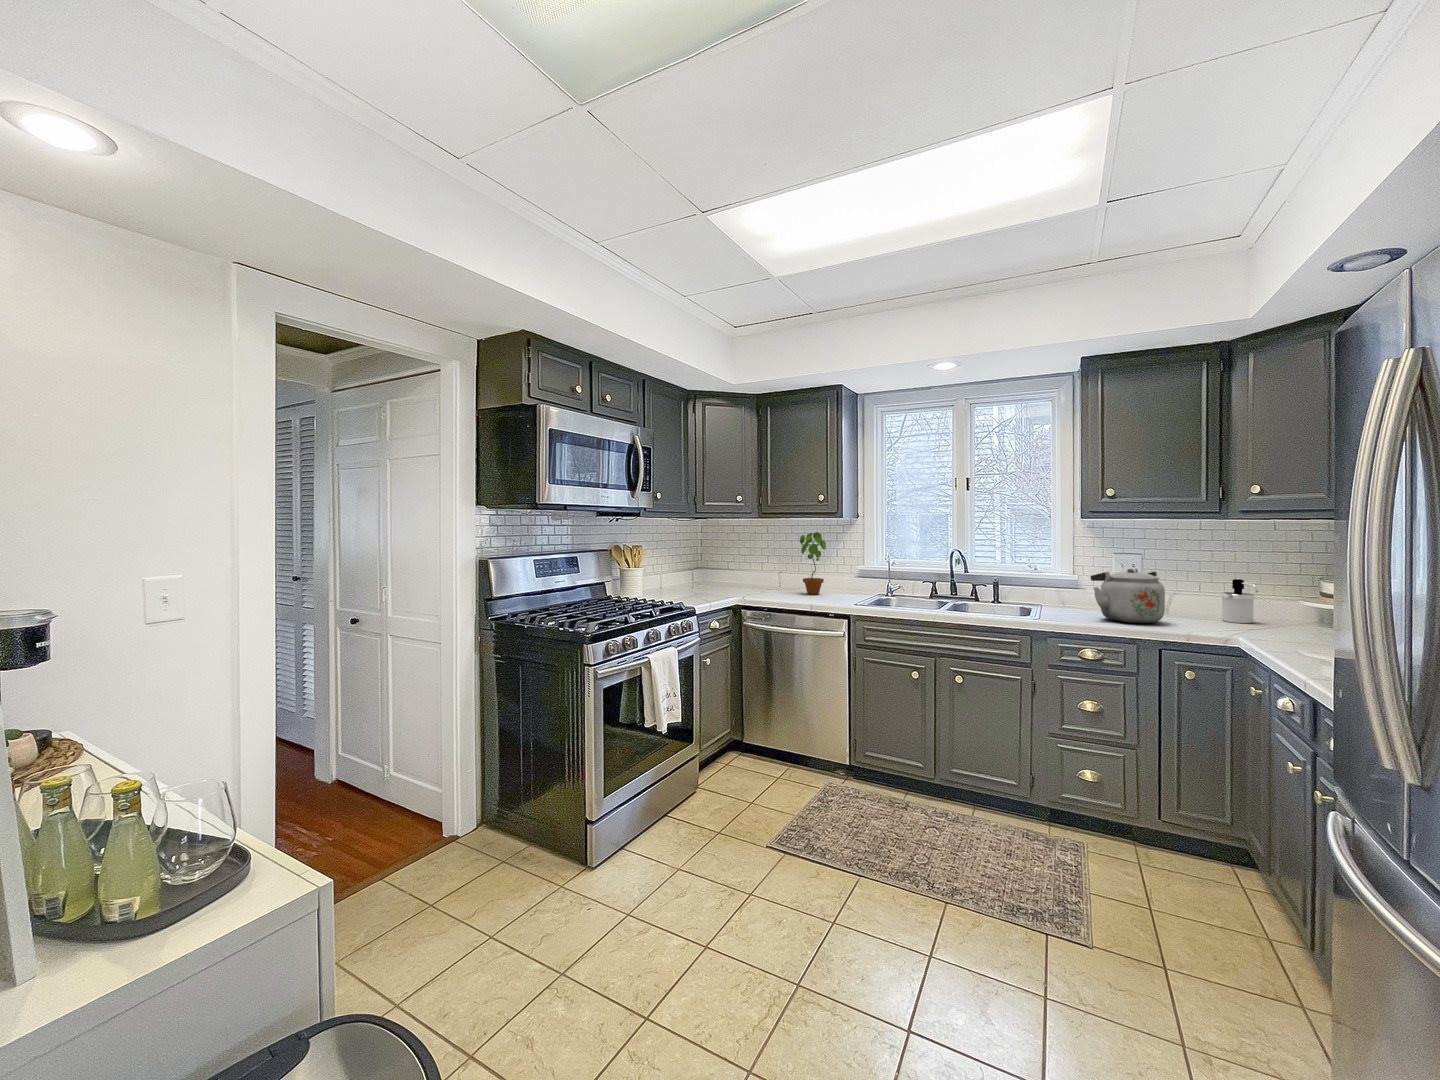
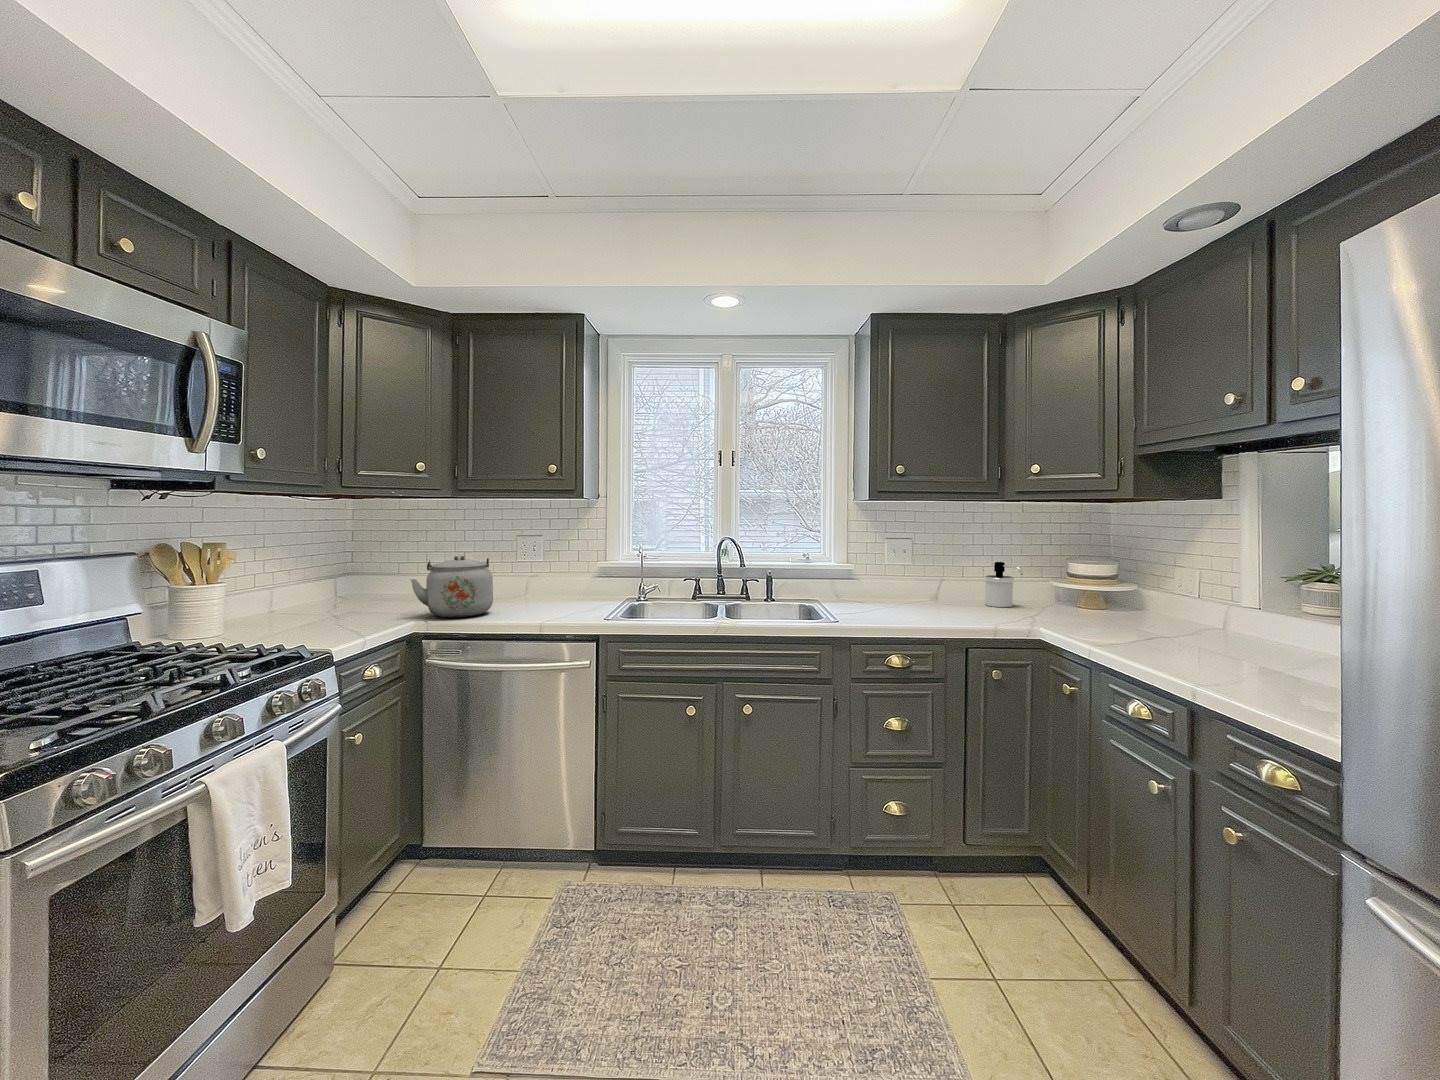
potted plant: present [800,532,826,595] -> none [521,519,558,603]
kettle: present [1091,568,1165,623] -> present [410,555,493,617]

